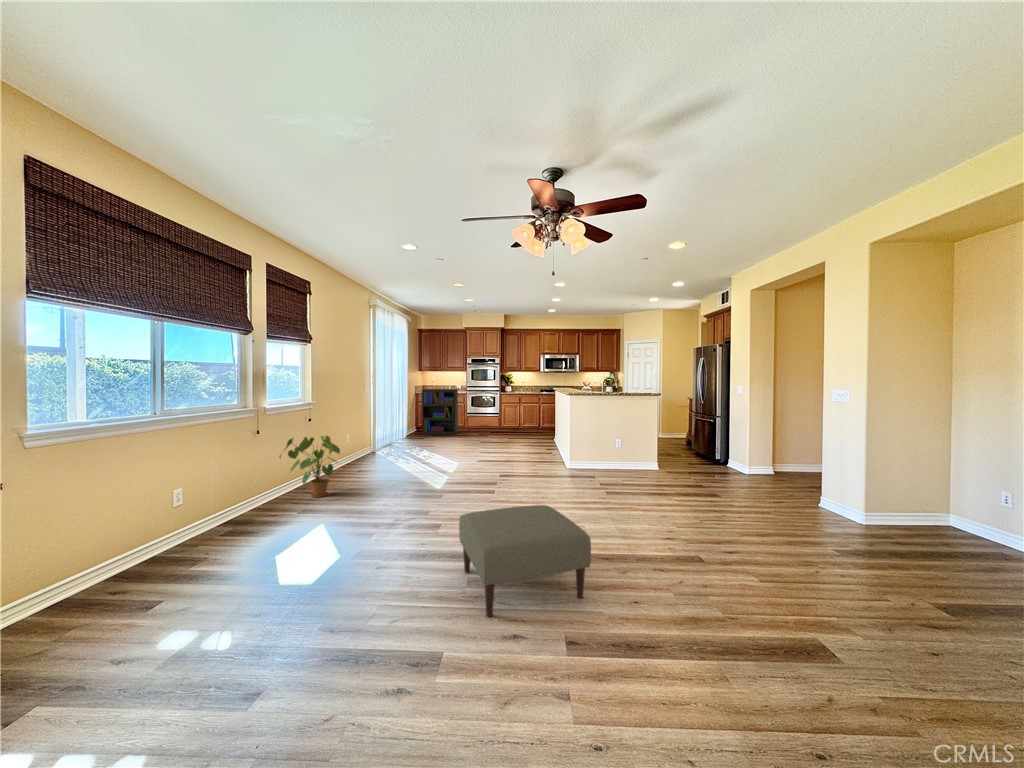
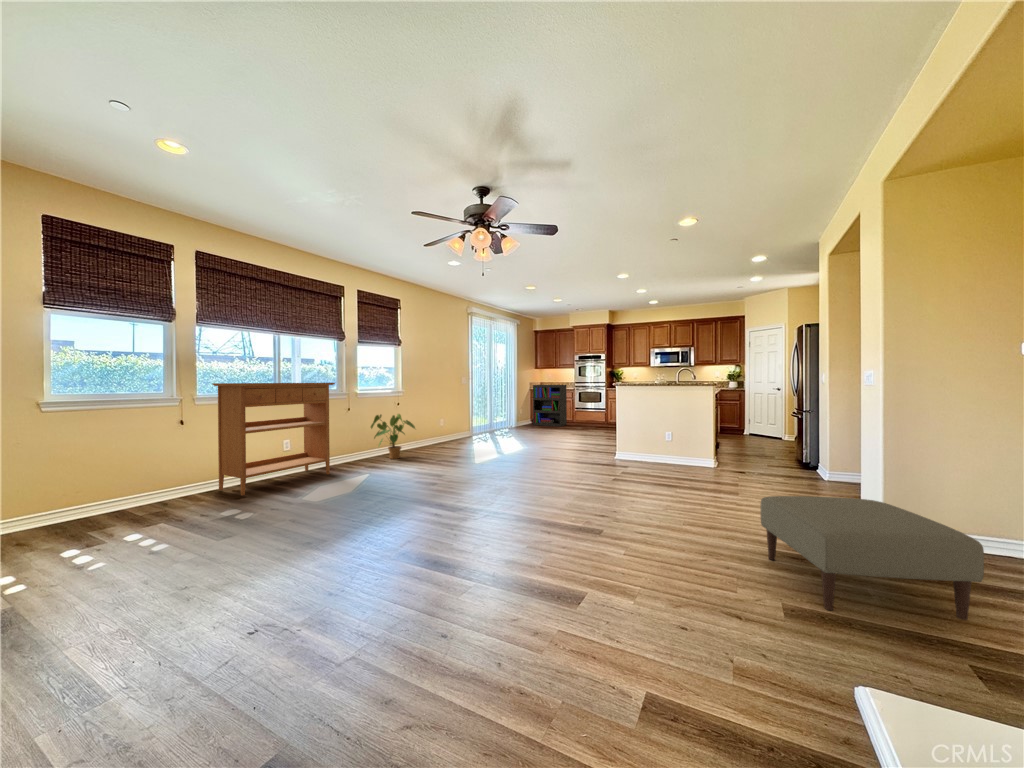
console table: none [60,398,267,602] -> present [212,383,335,495]
ottoman: present [459,505,591,617] -> present [760,496,984,620]

